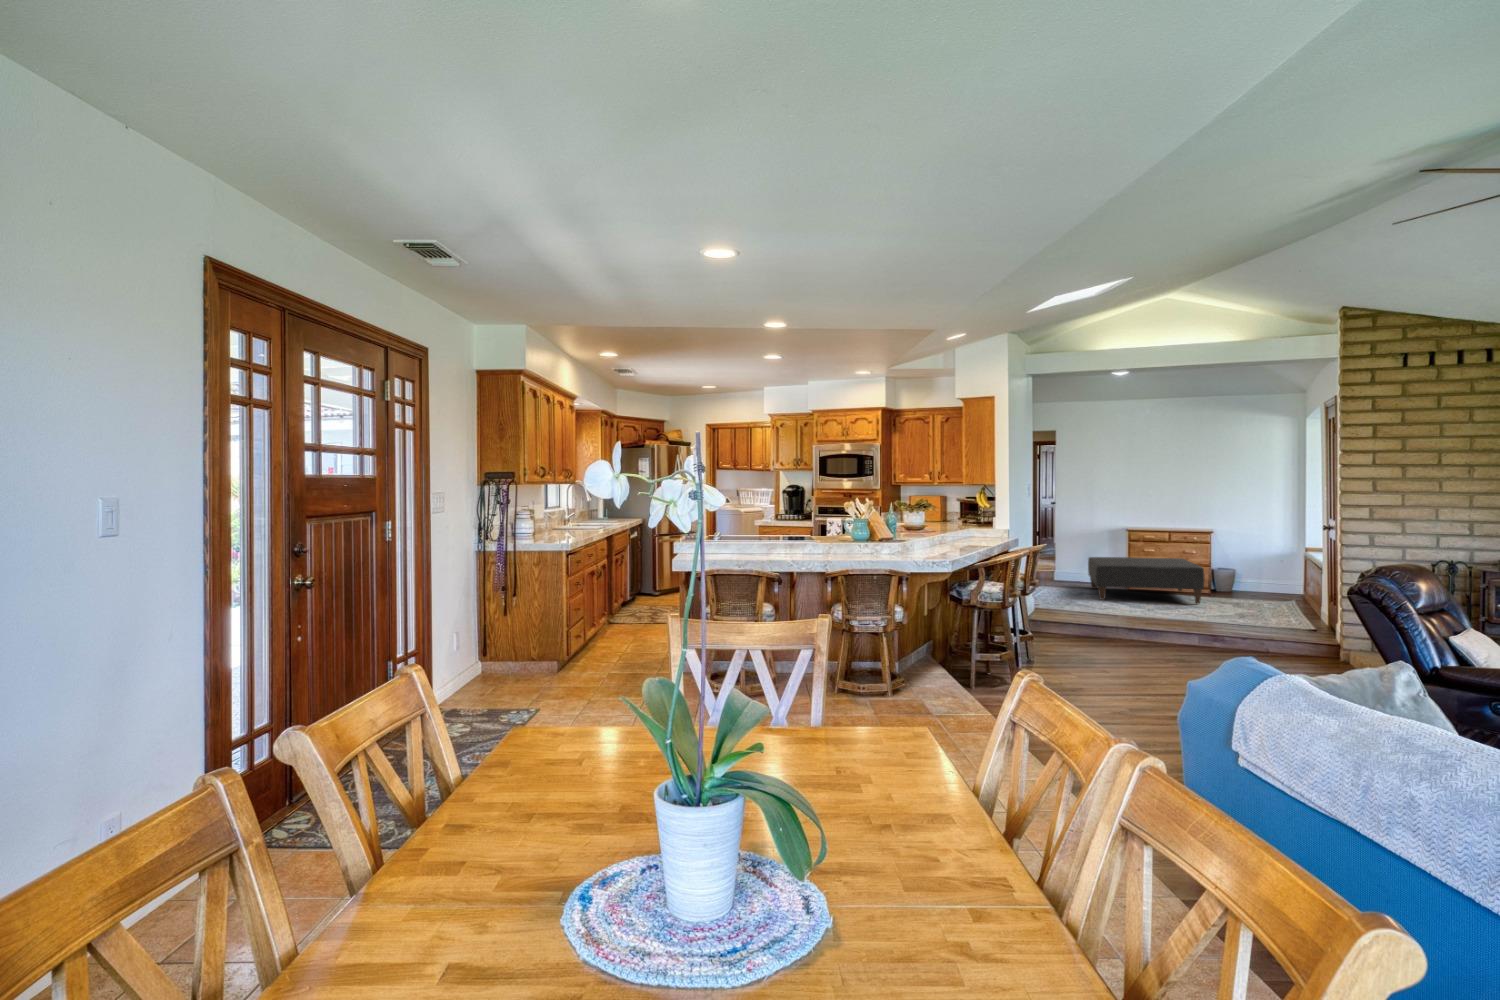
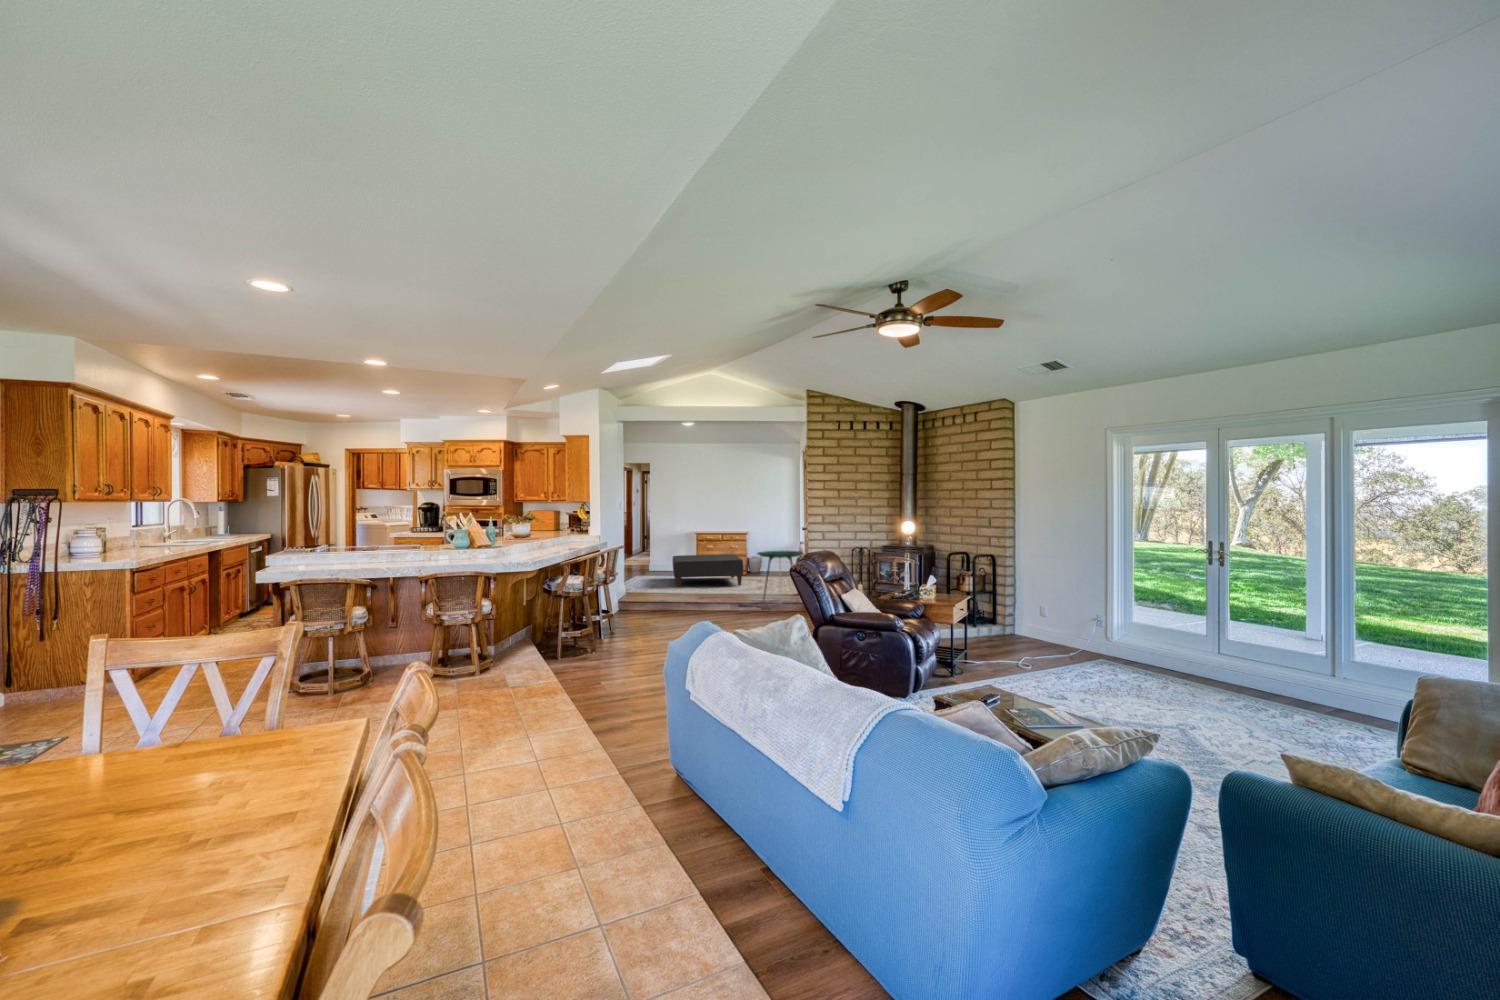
side table: none [1242,558,1327,639] -> present [758,551,803,600]

